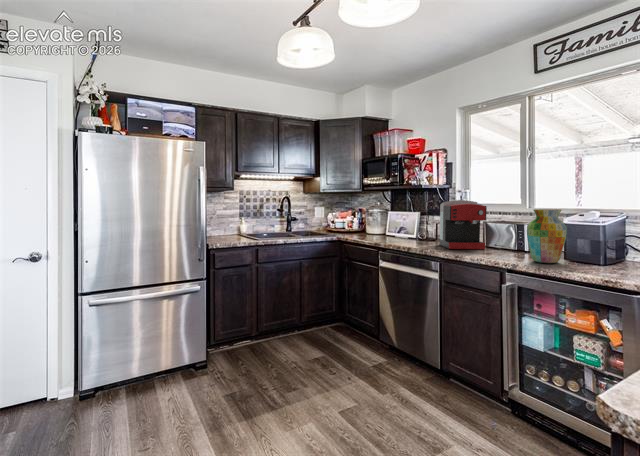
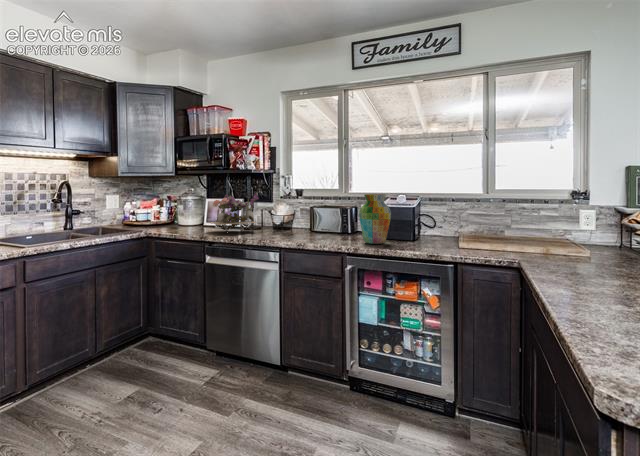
coffee maker: present [440,200,487,249] -> none [270,186,317,237]
flower arrangement: none [384,205,430,241] -> present [210,193,259,231]

